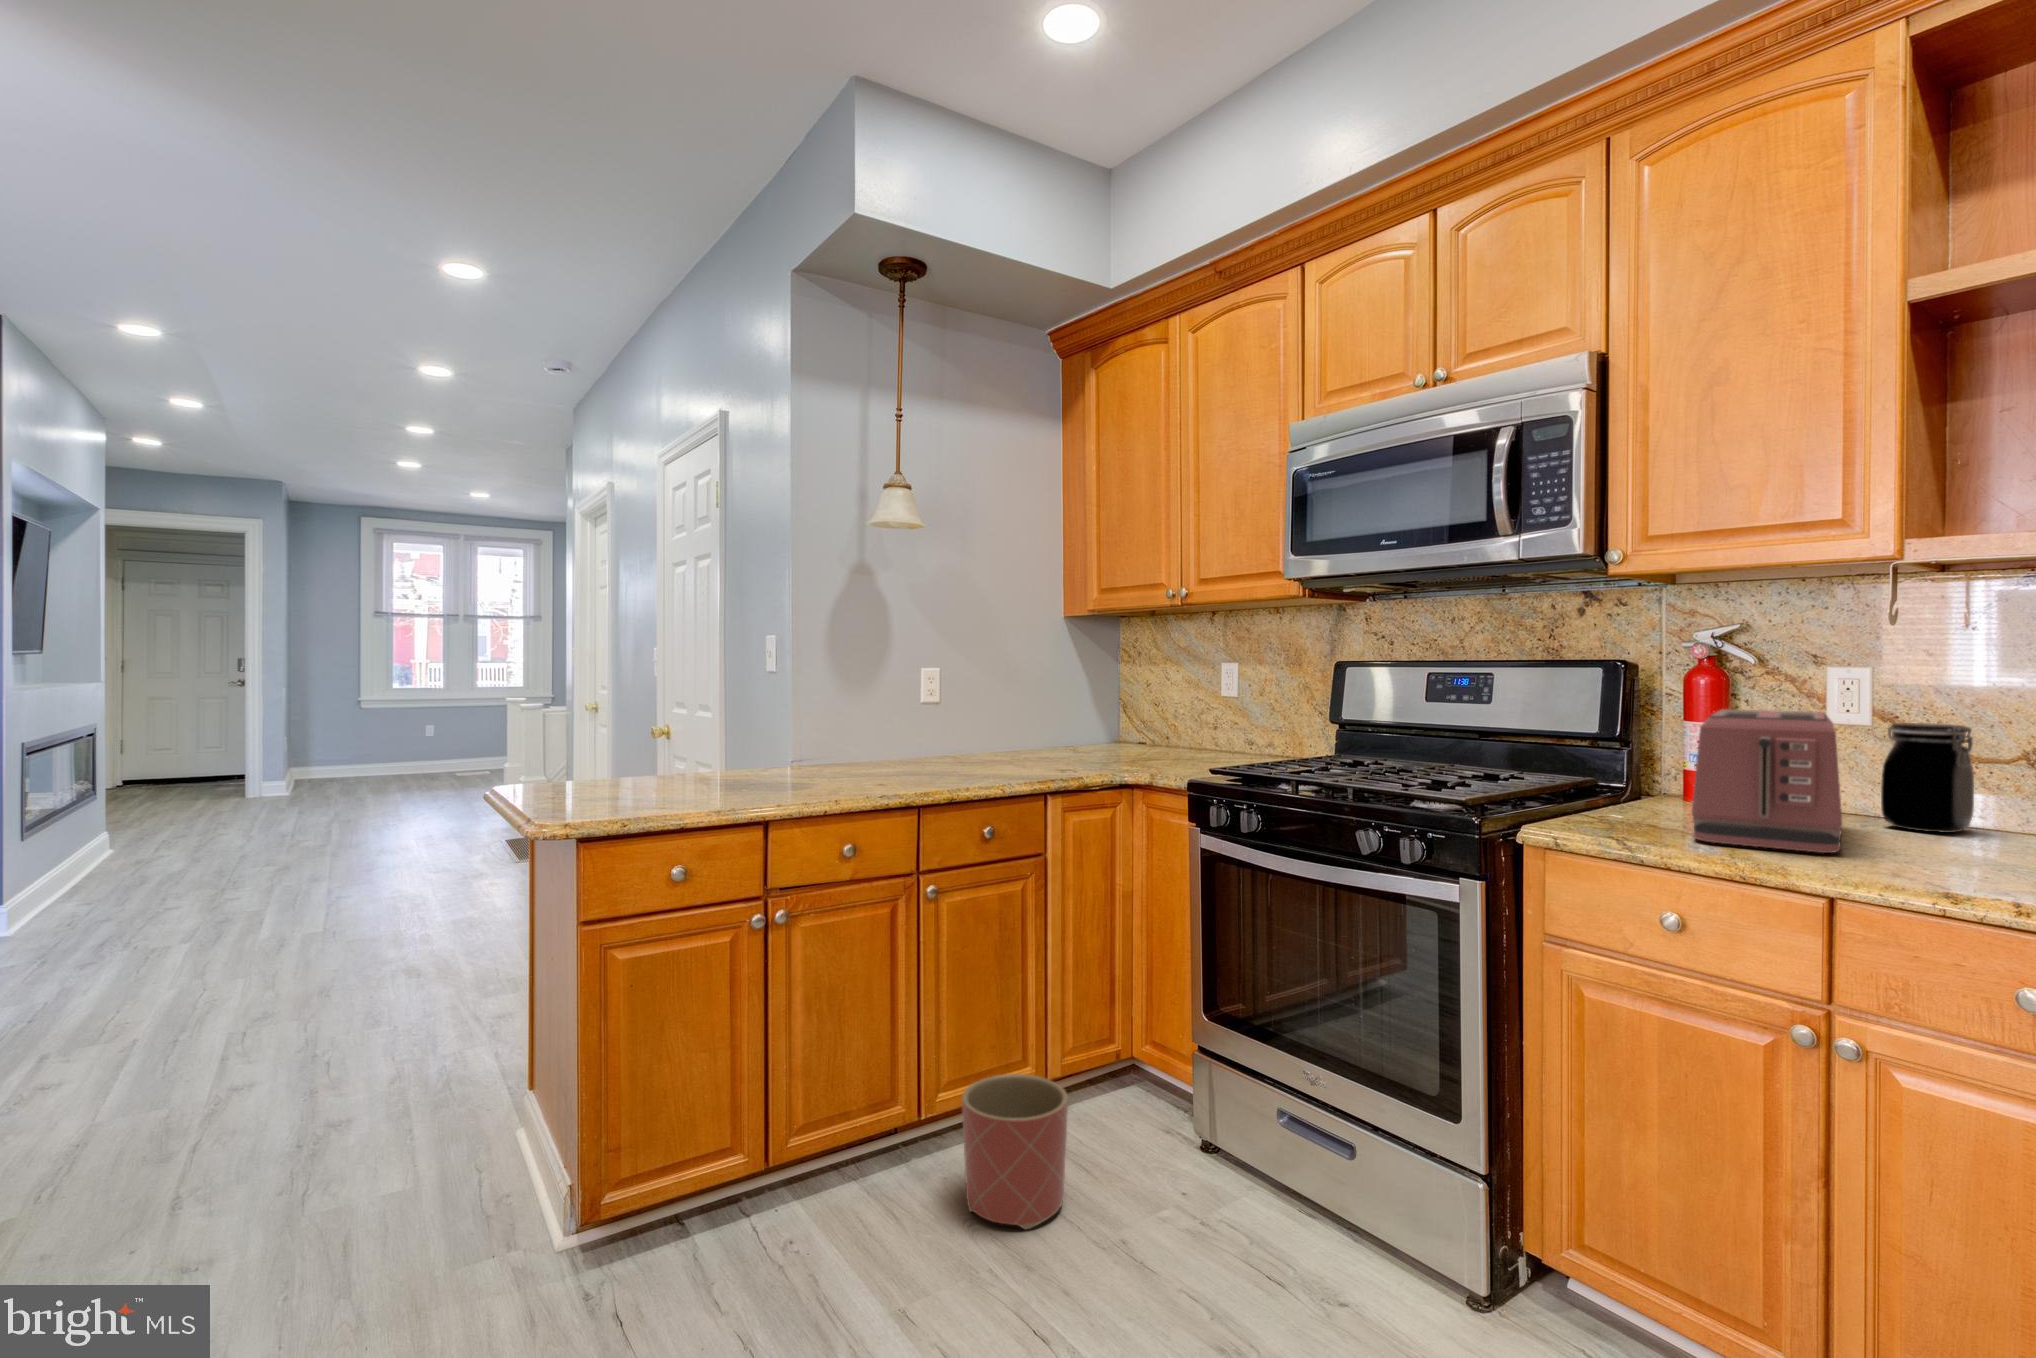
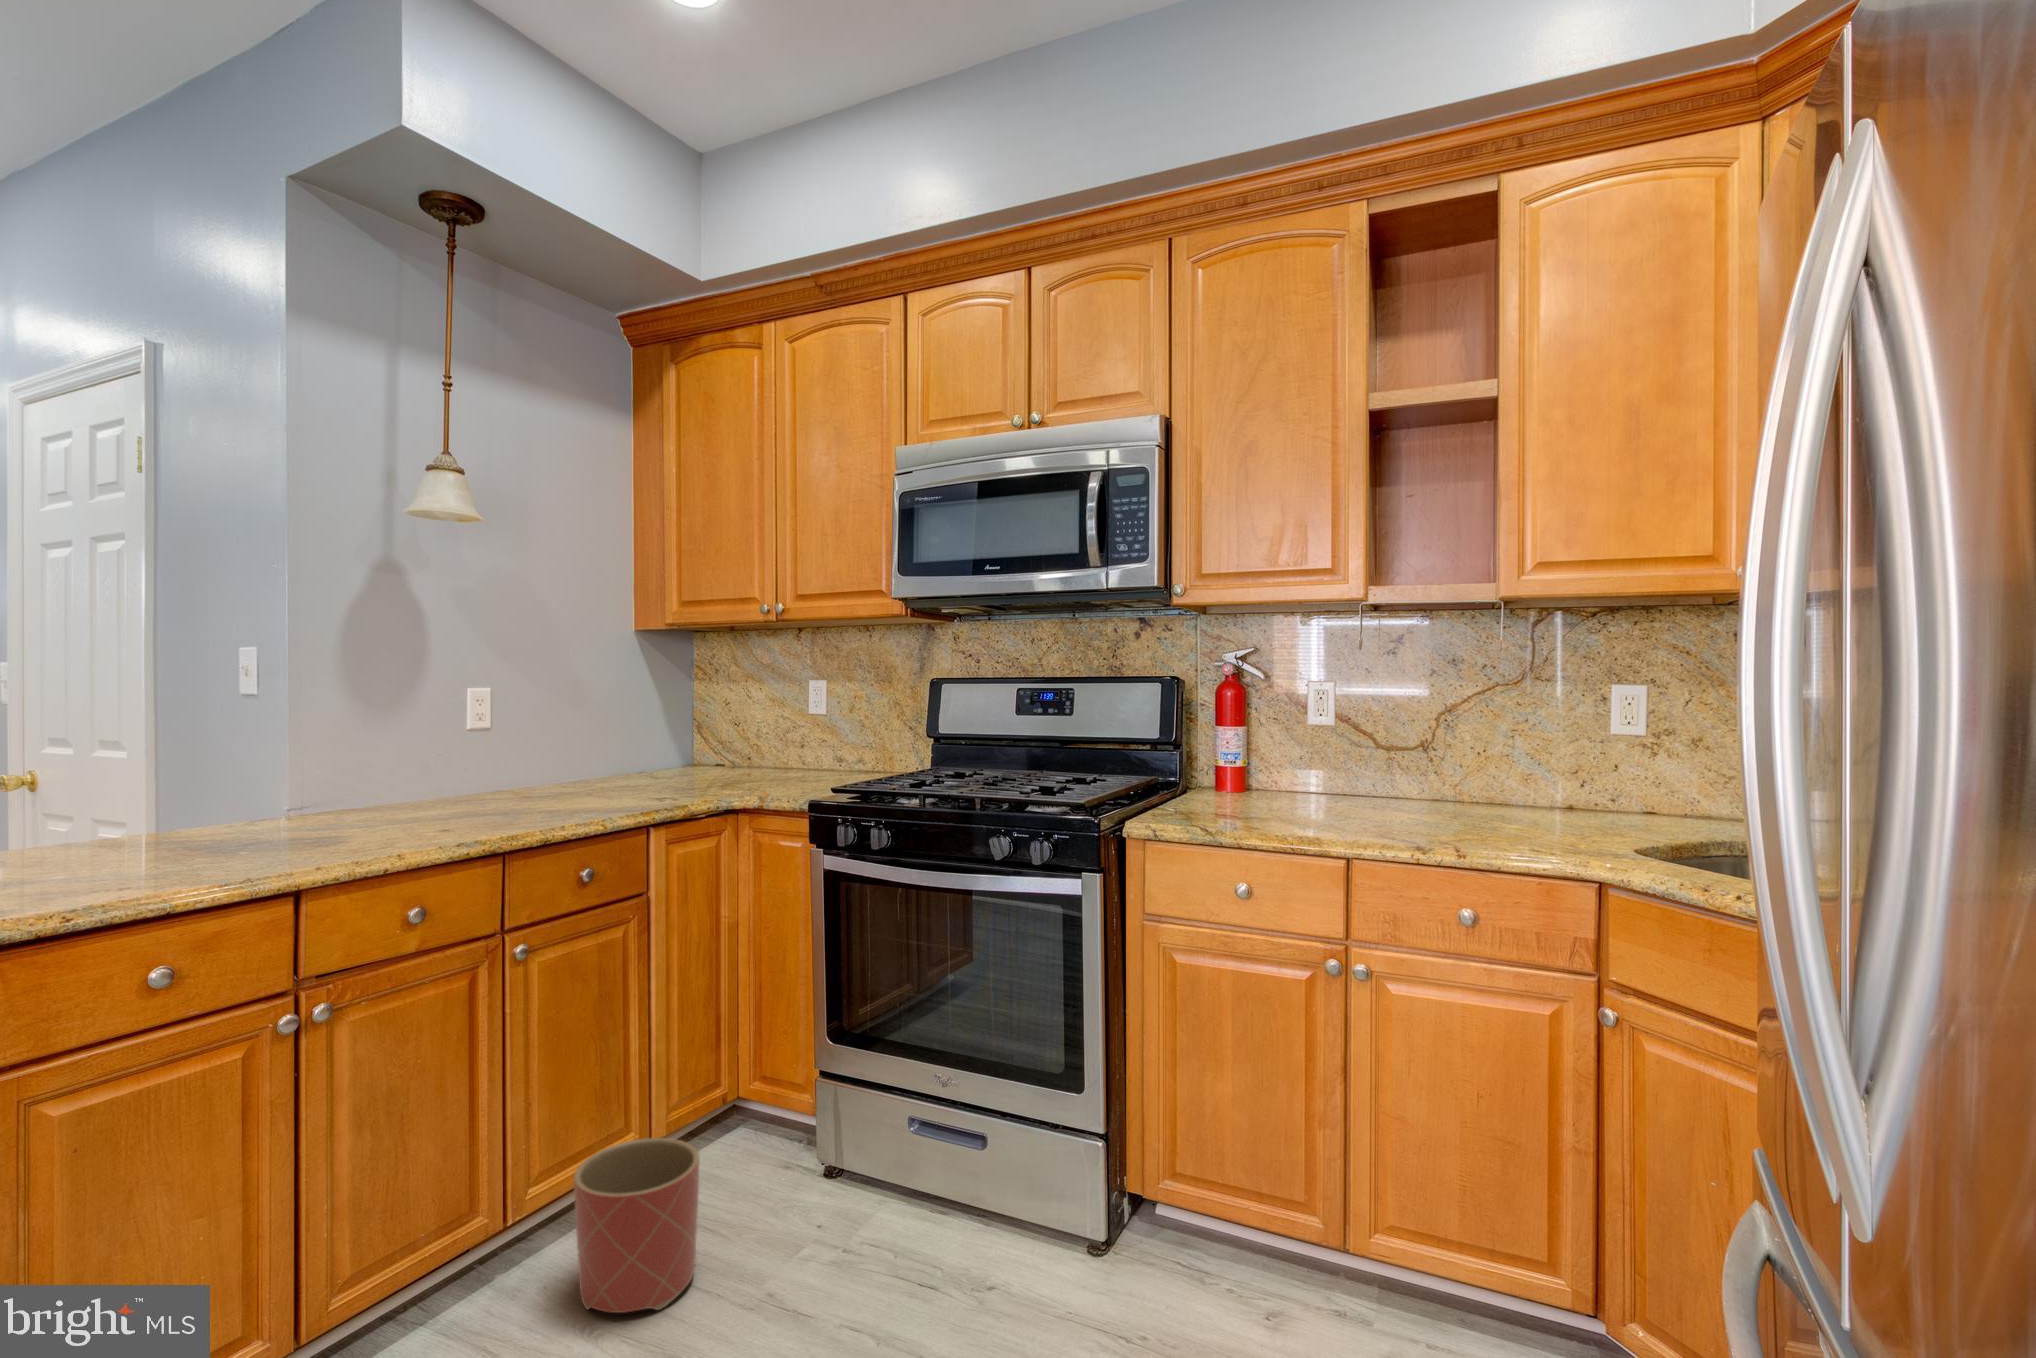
toaster: present [1692,709,1842,853] -> none [1245,717,1351,827]
jar: present [1881,723,1974,833] -> none [1354,724,1408,805]

